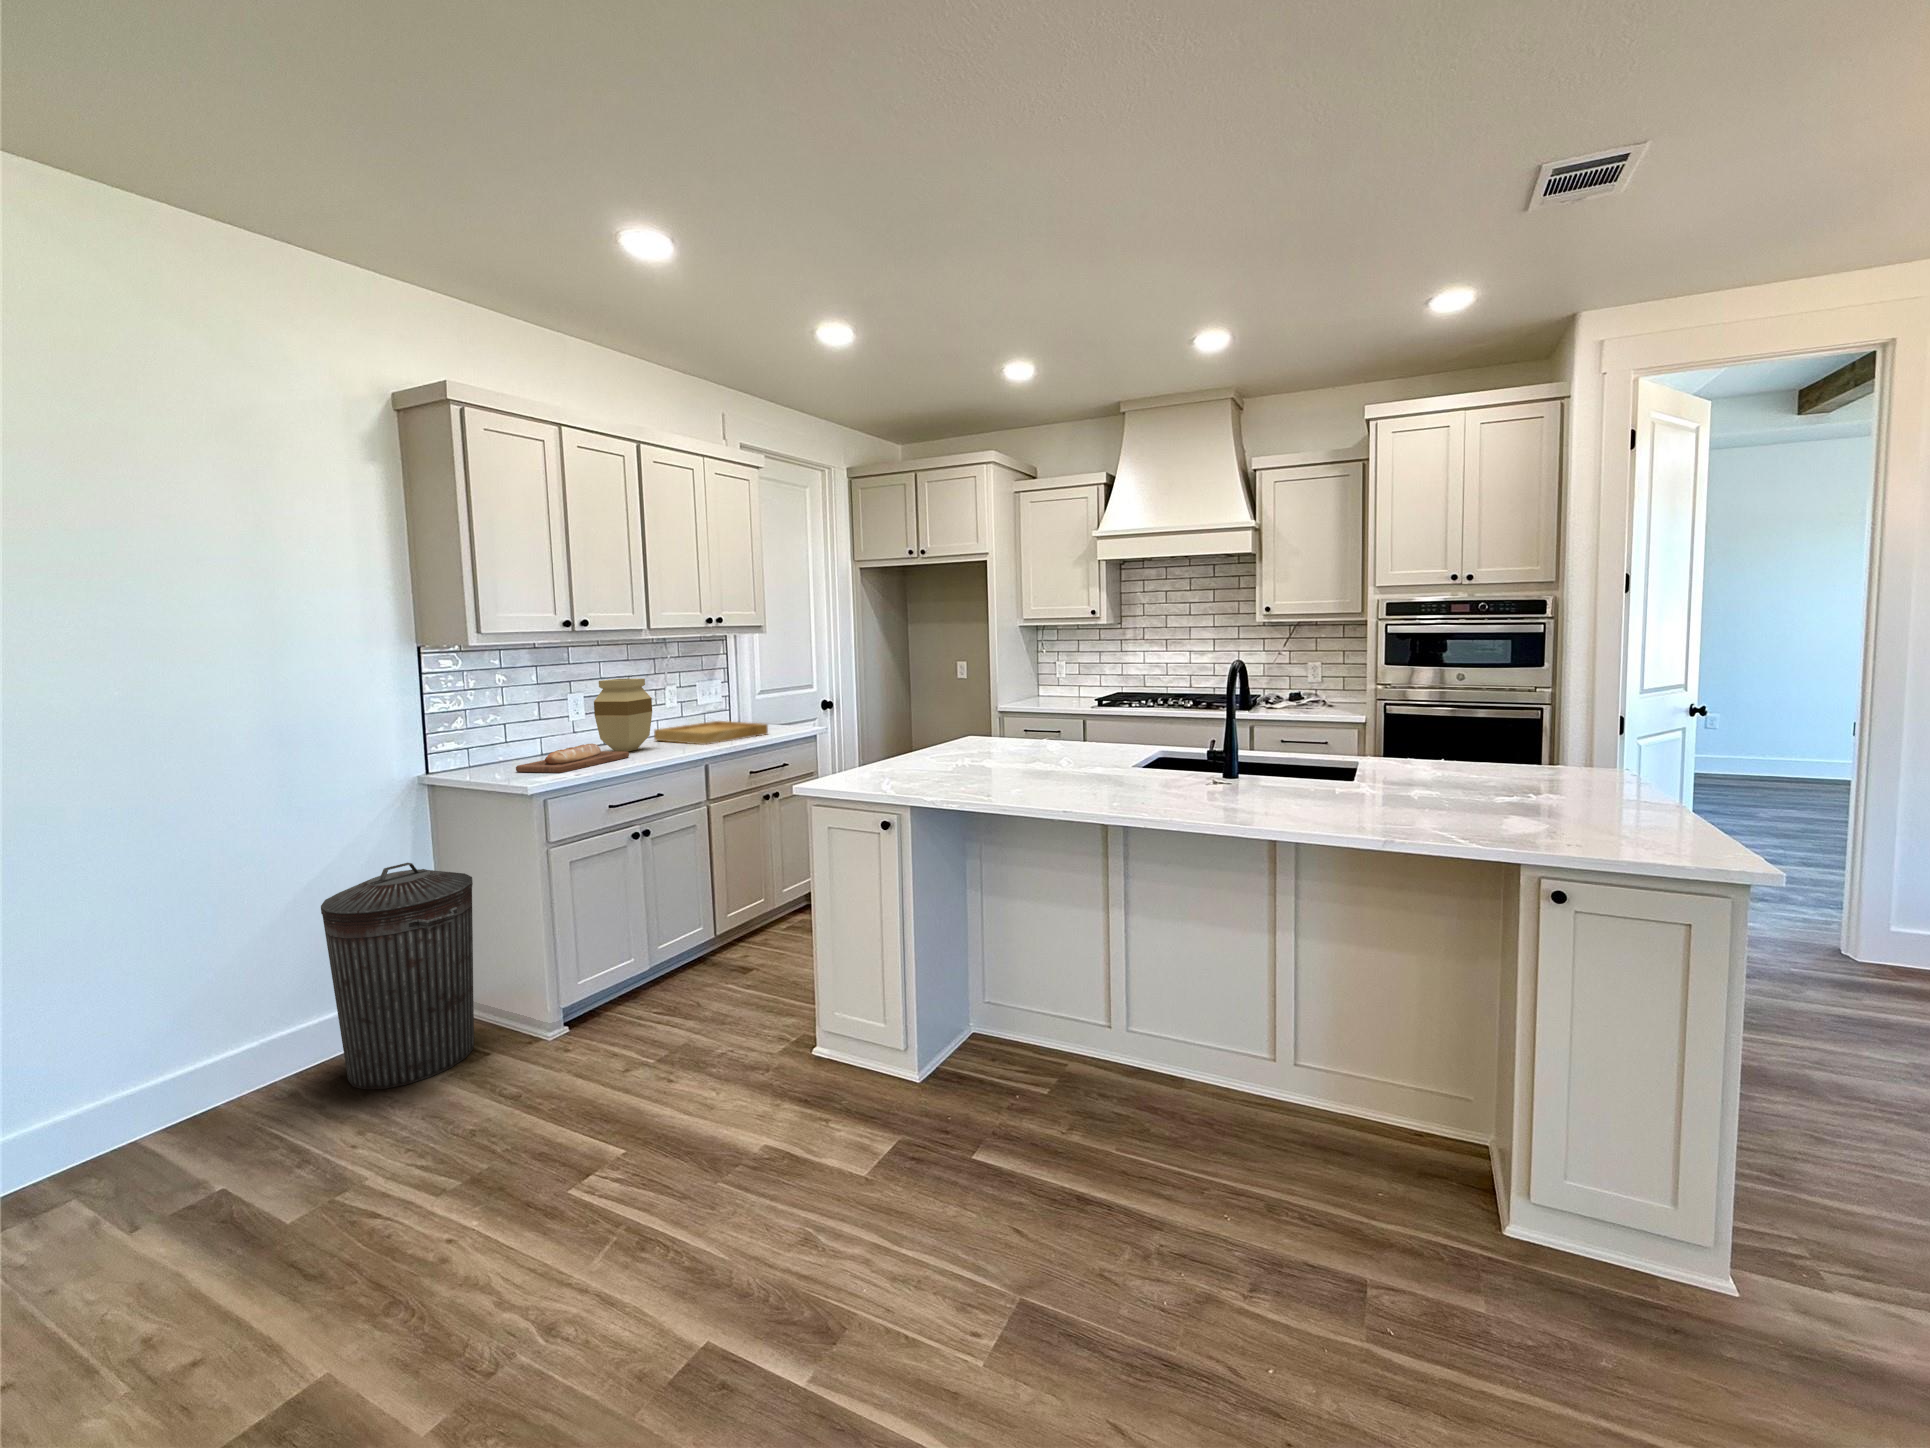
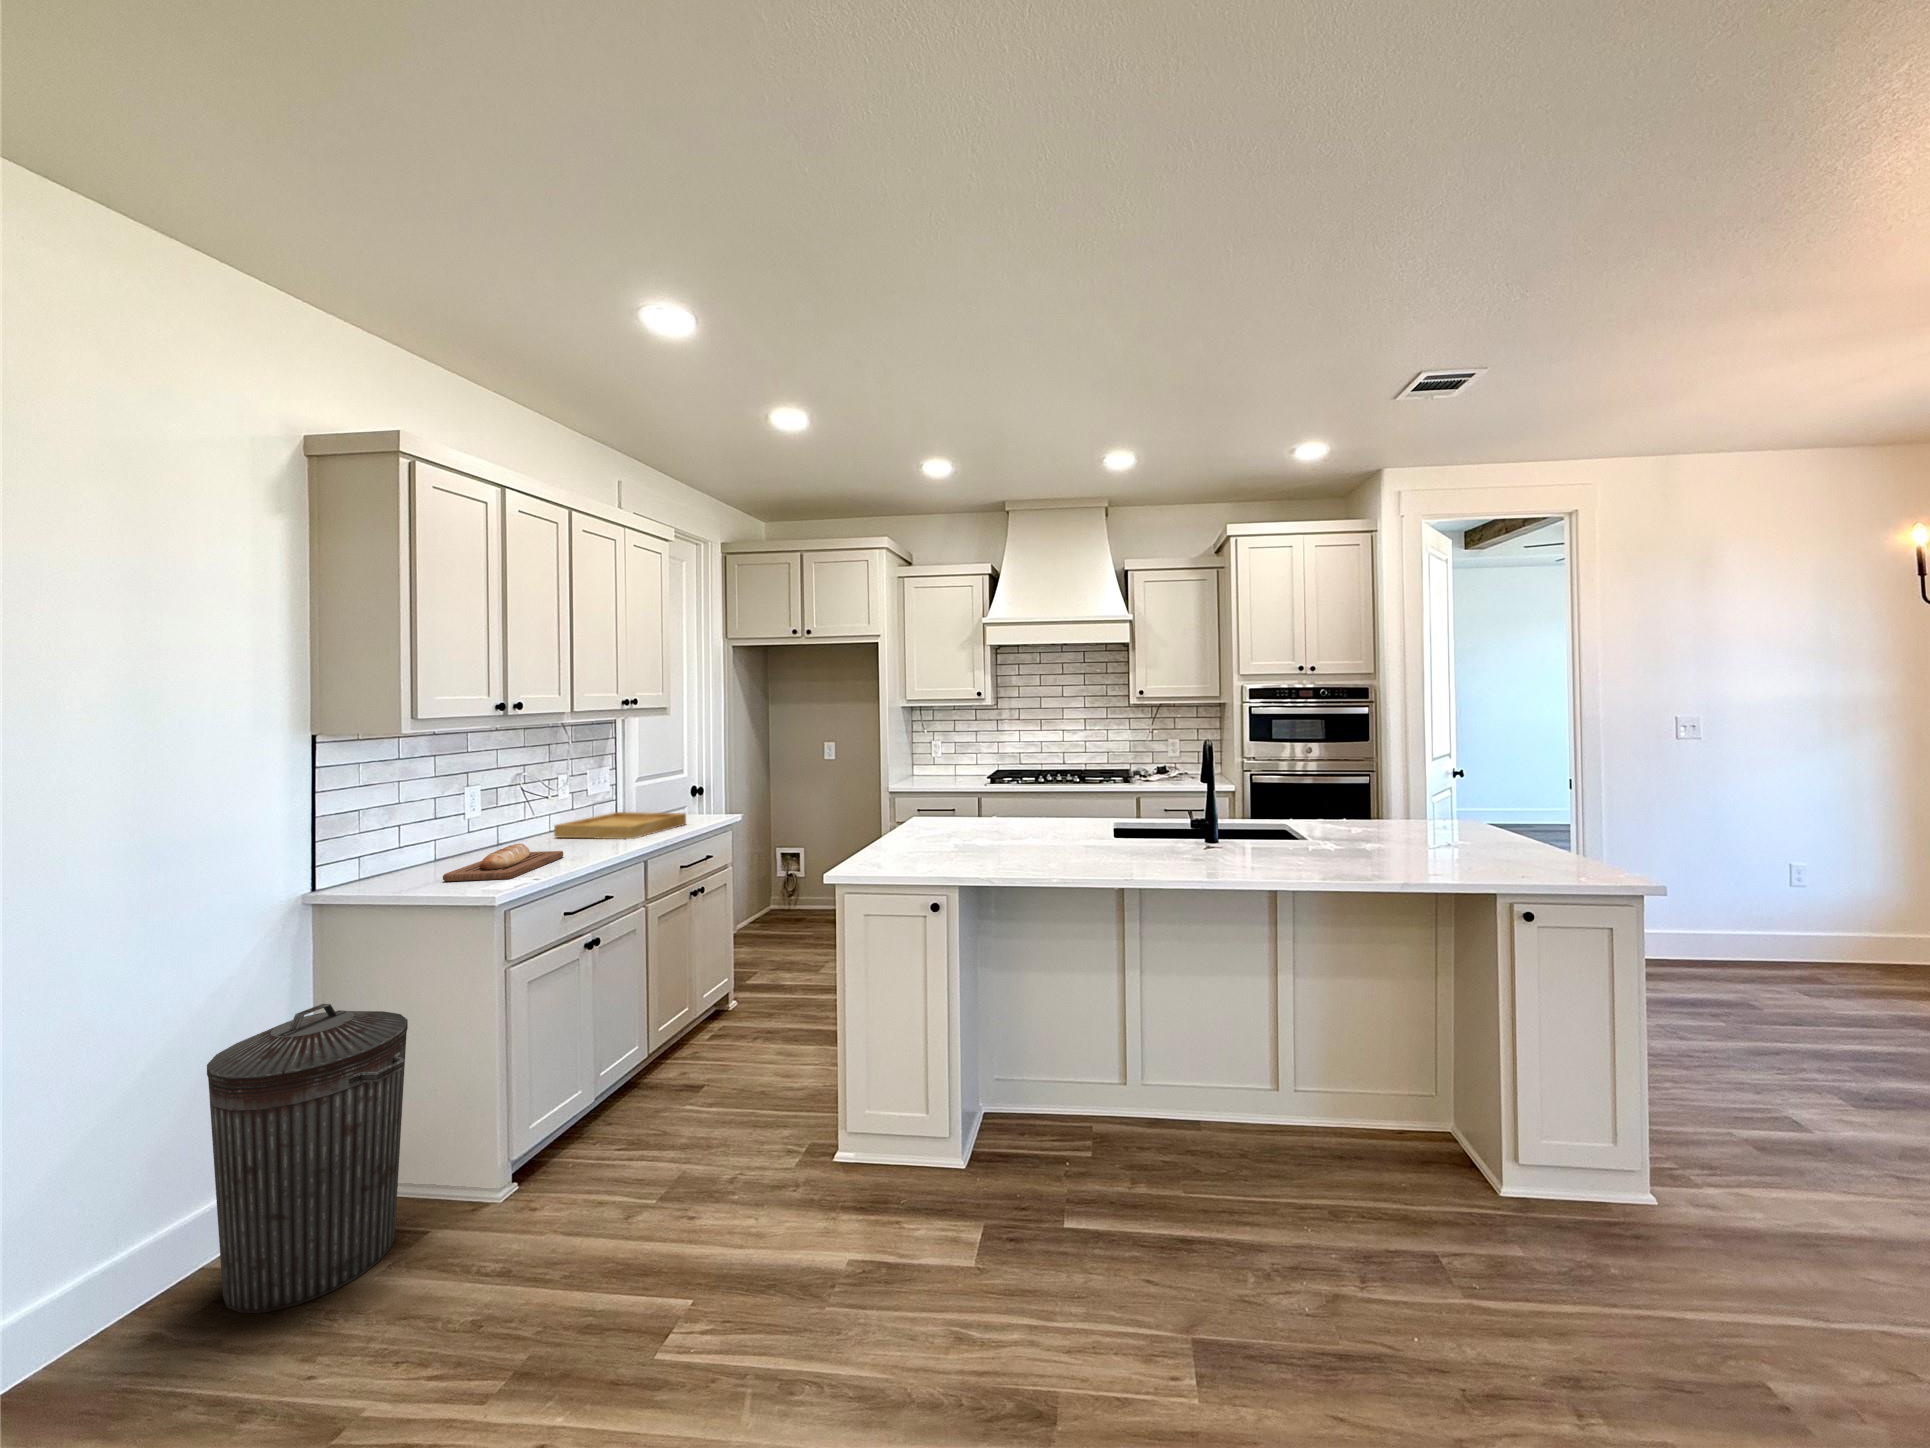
vase: present [594,679,652,752] -> none [507,767,573,852]

